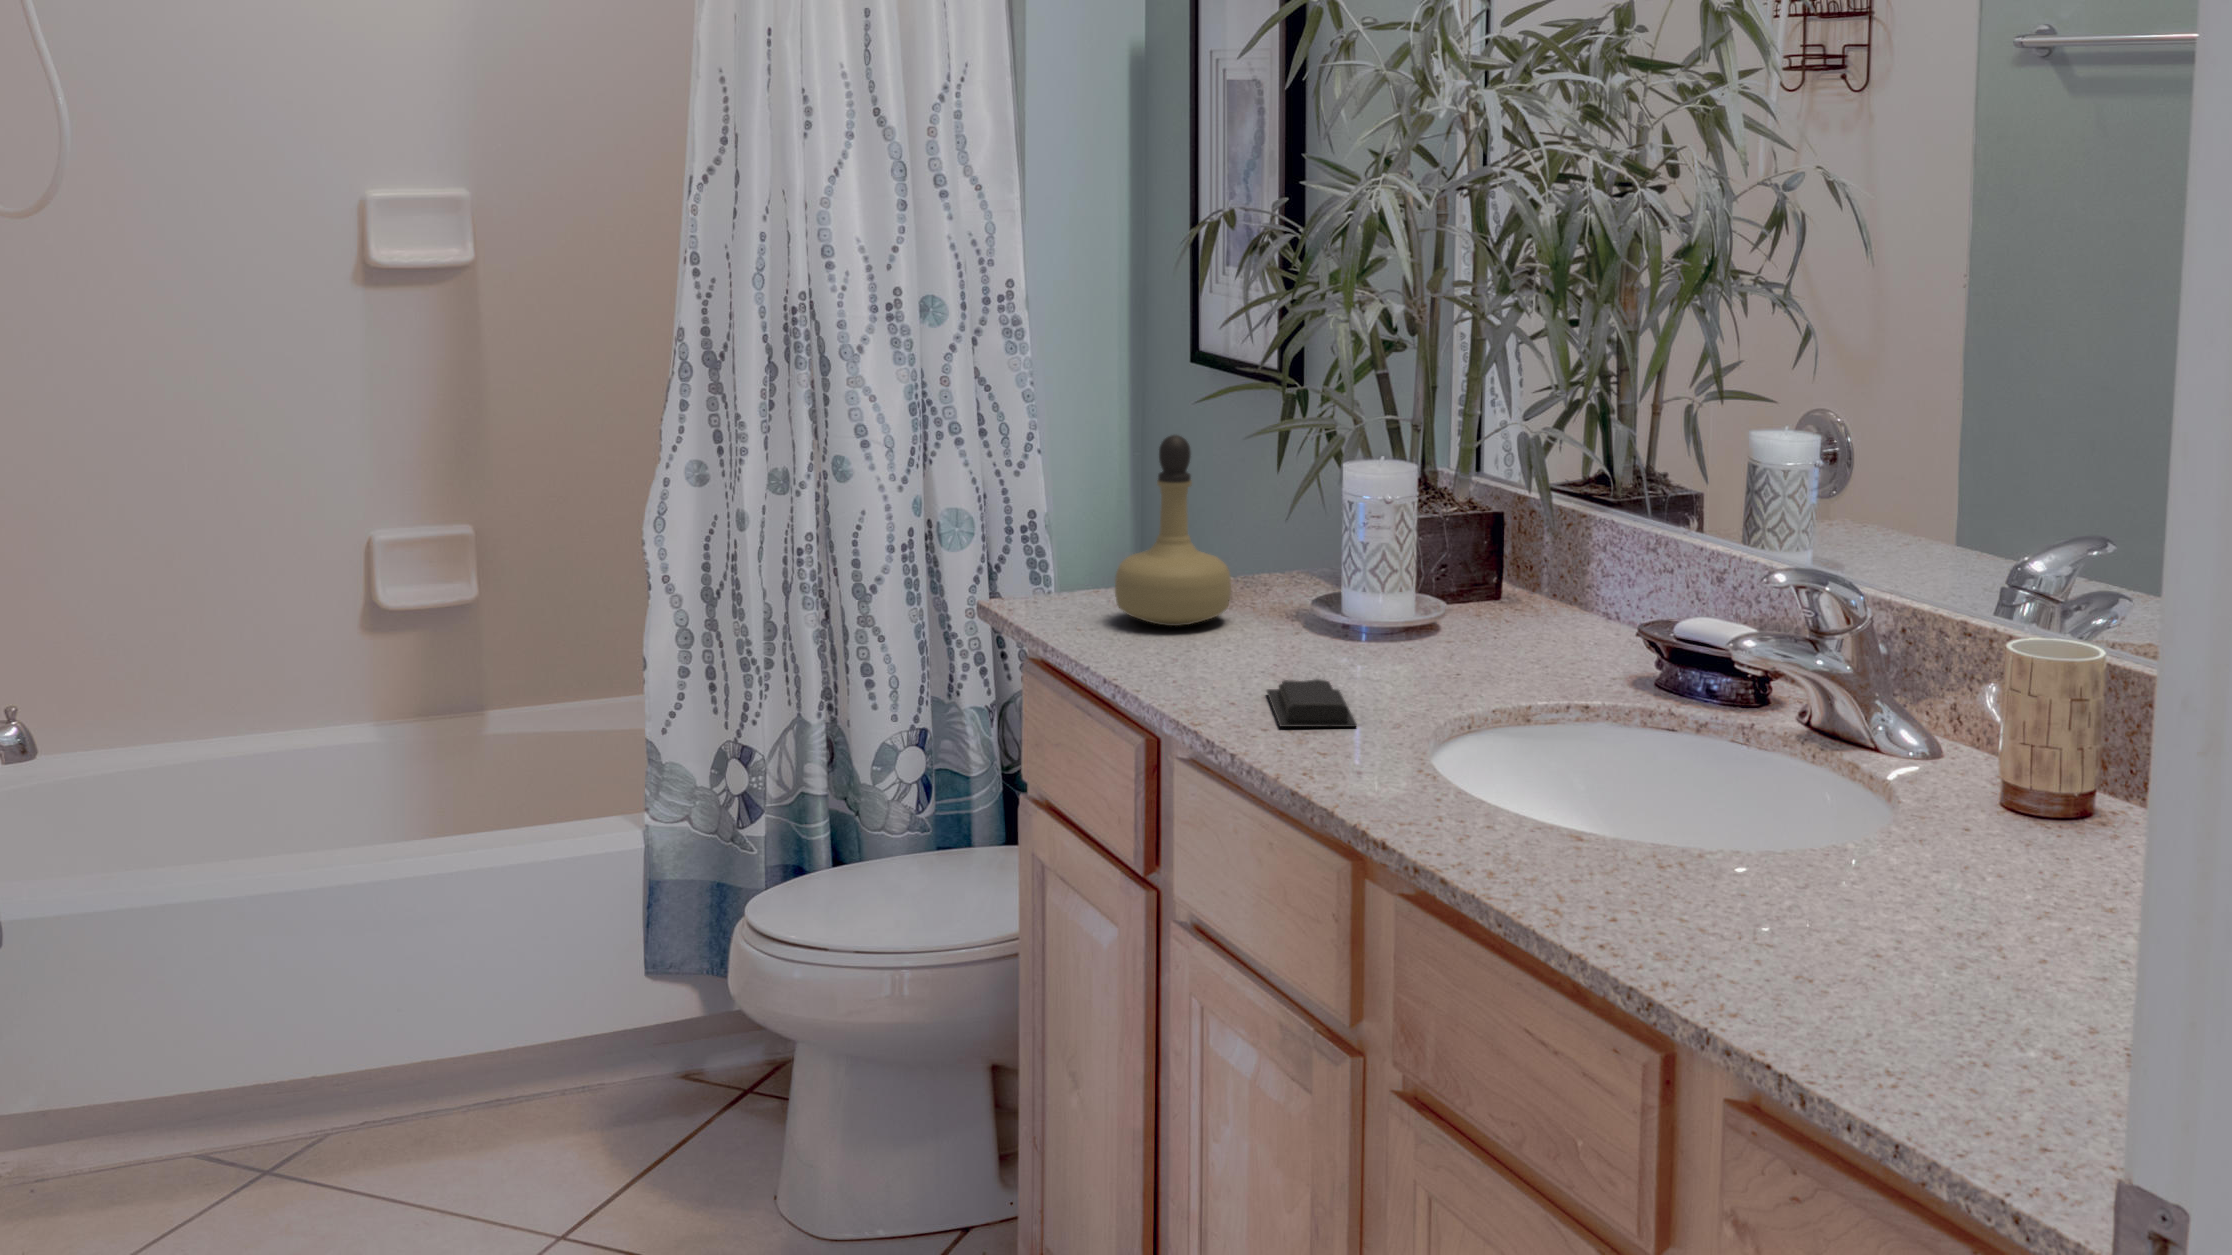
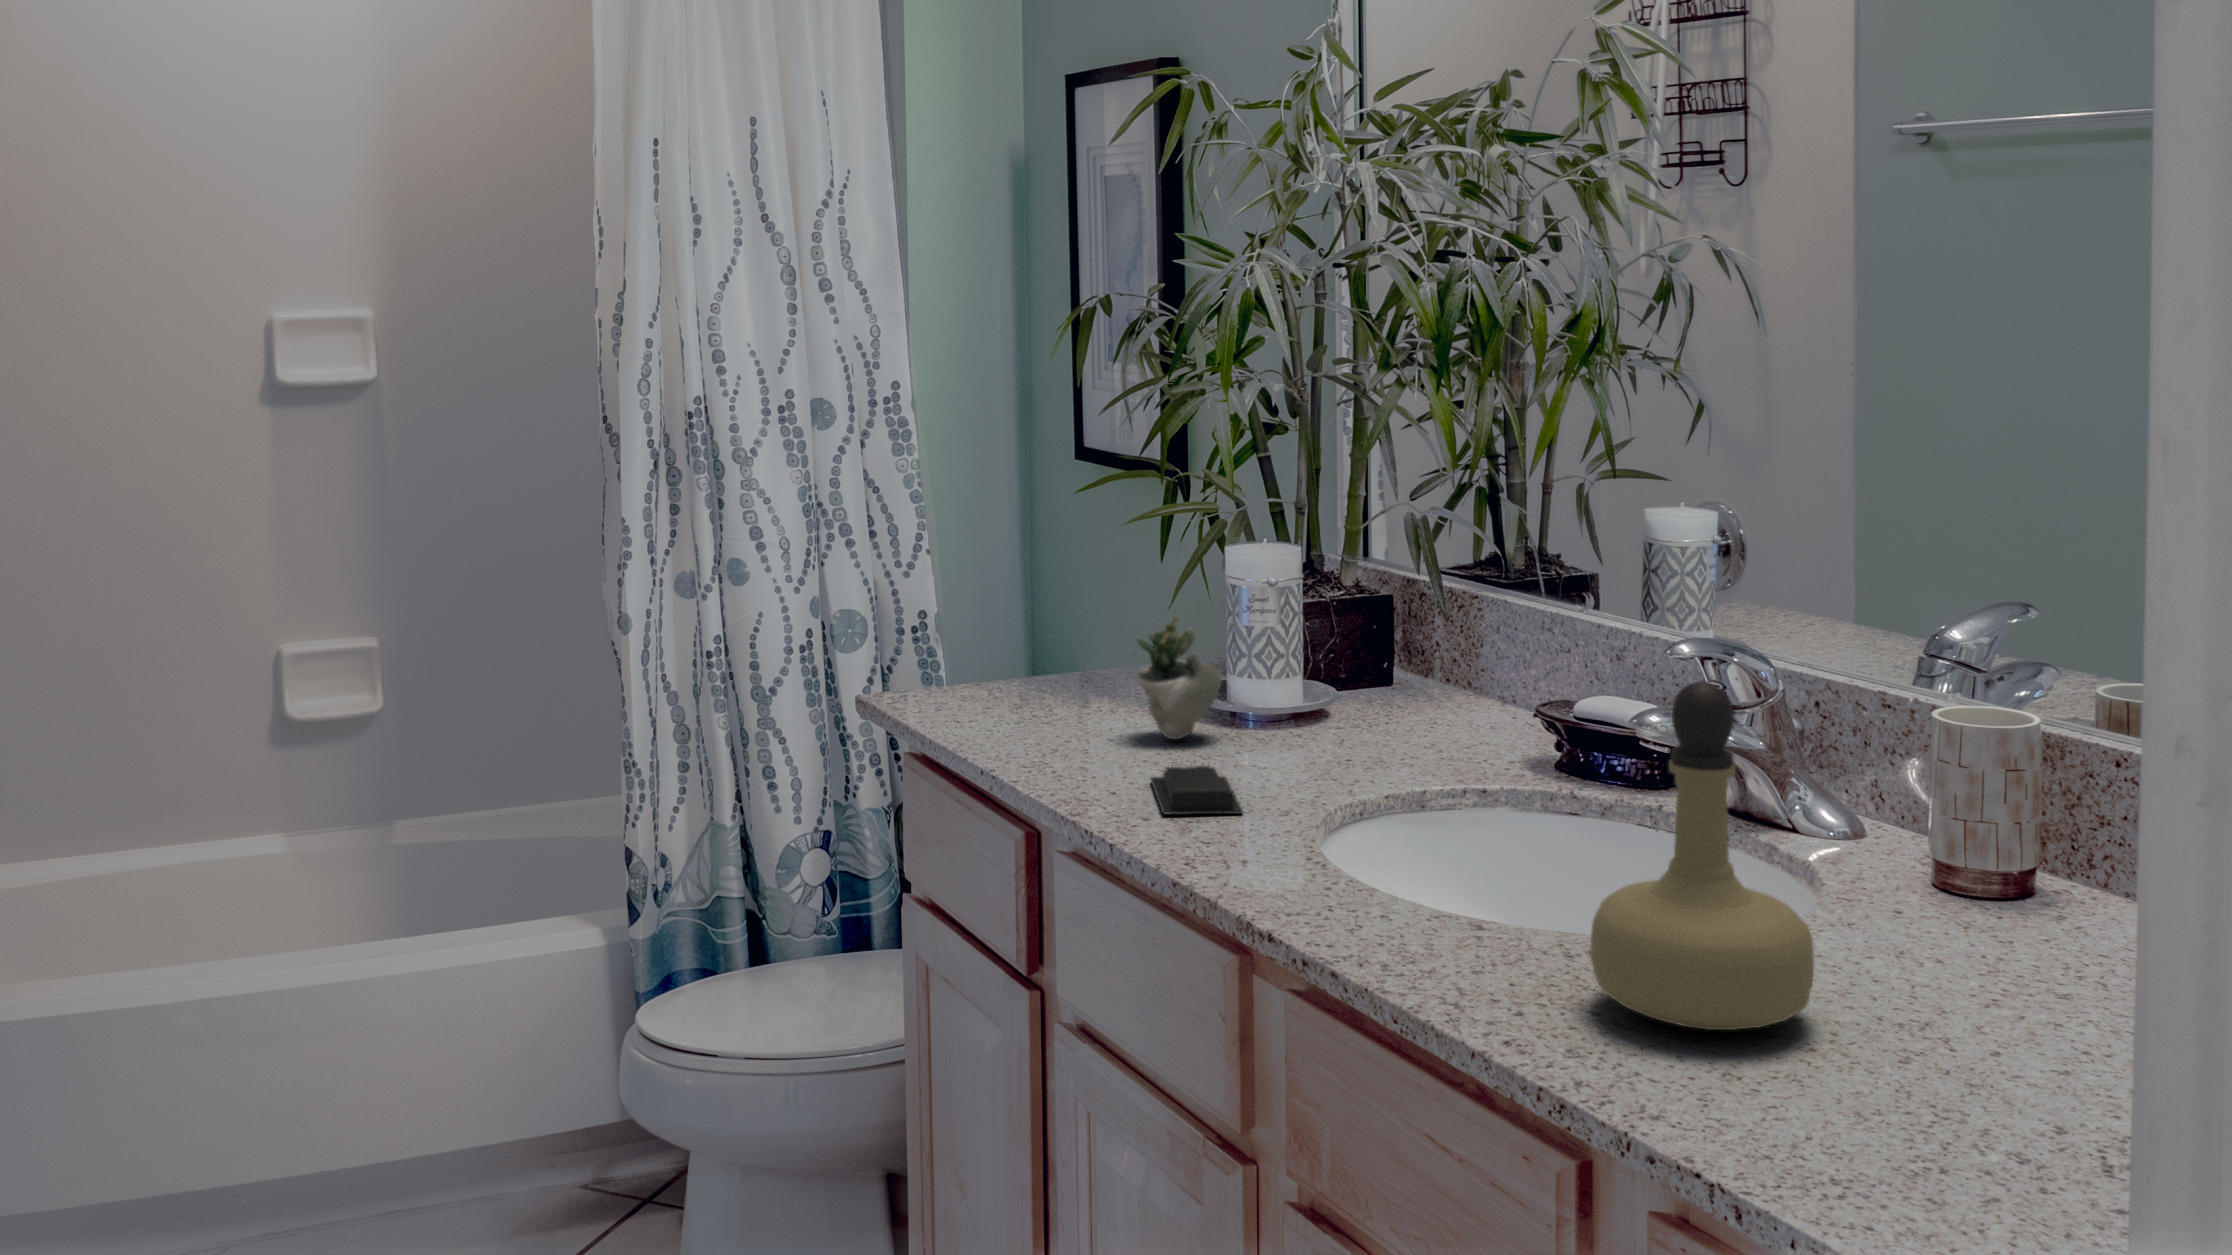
perfume bottle: present [1115,435,1231,626] -> present [1590,681,1814,1030]
succulent plant: none [1250,530,1352,652] -> present [1136,615,1234,739]

